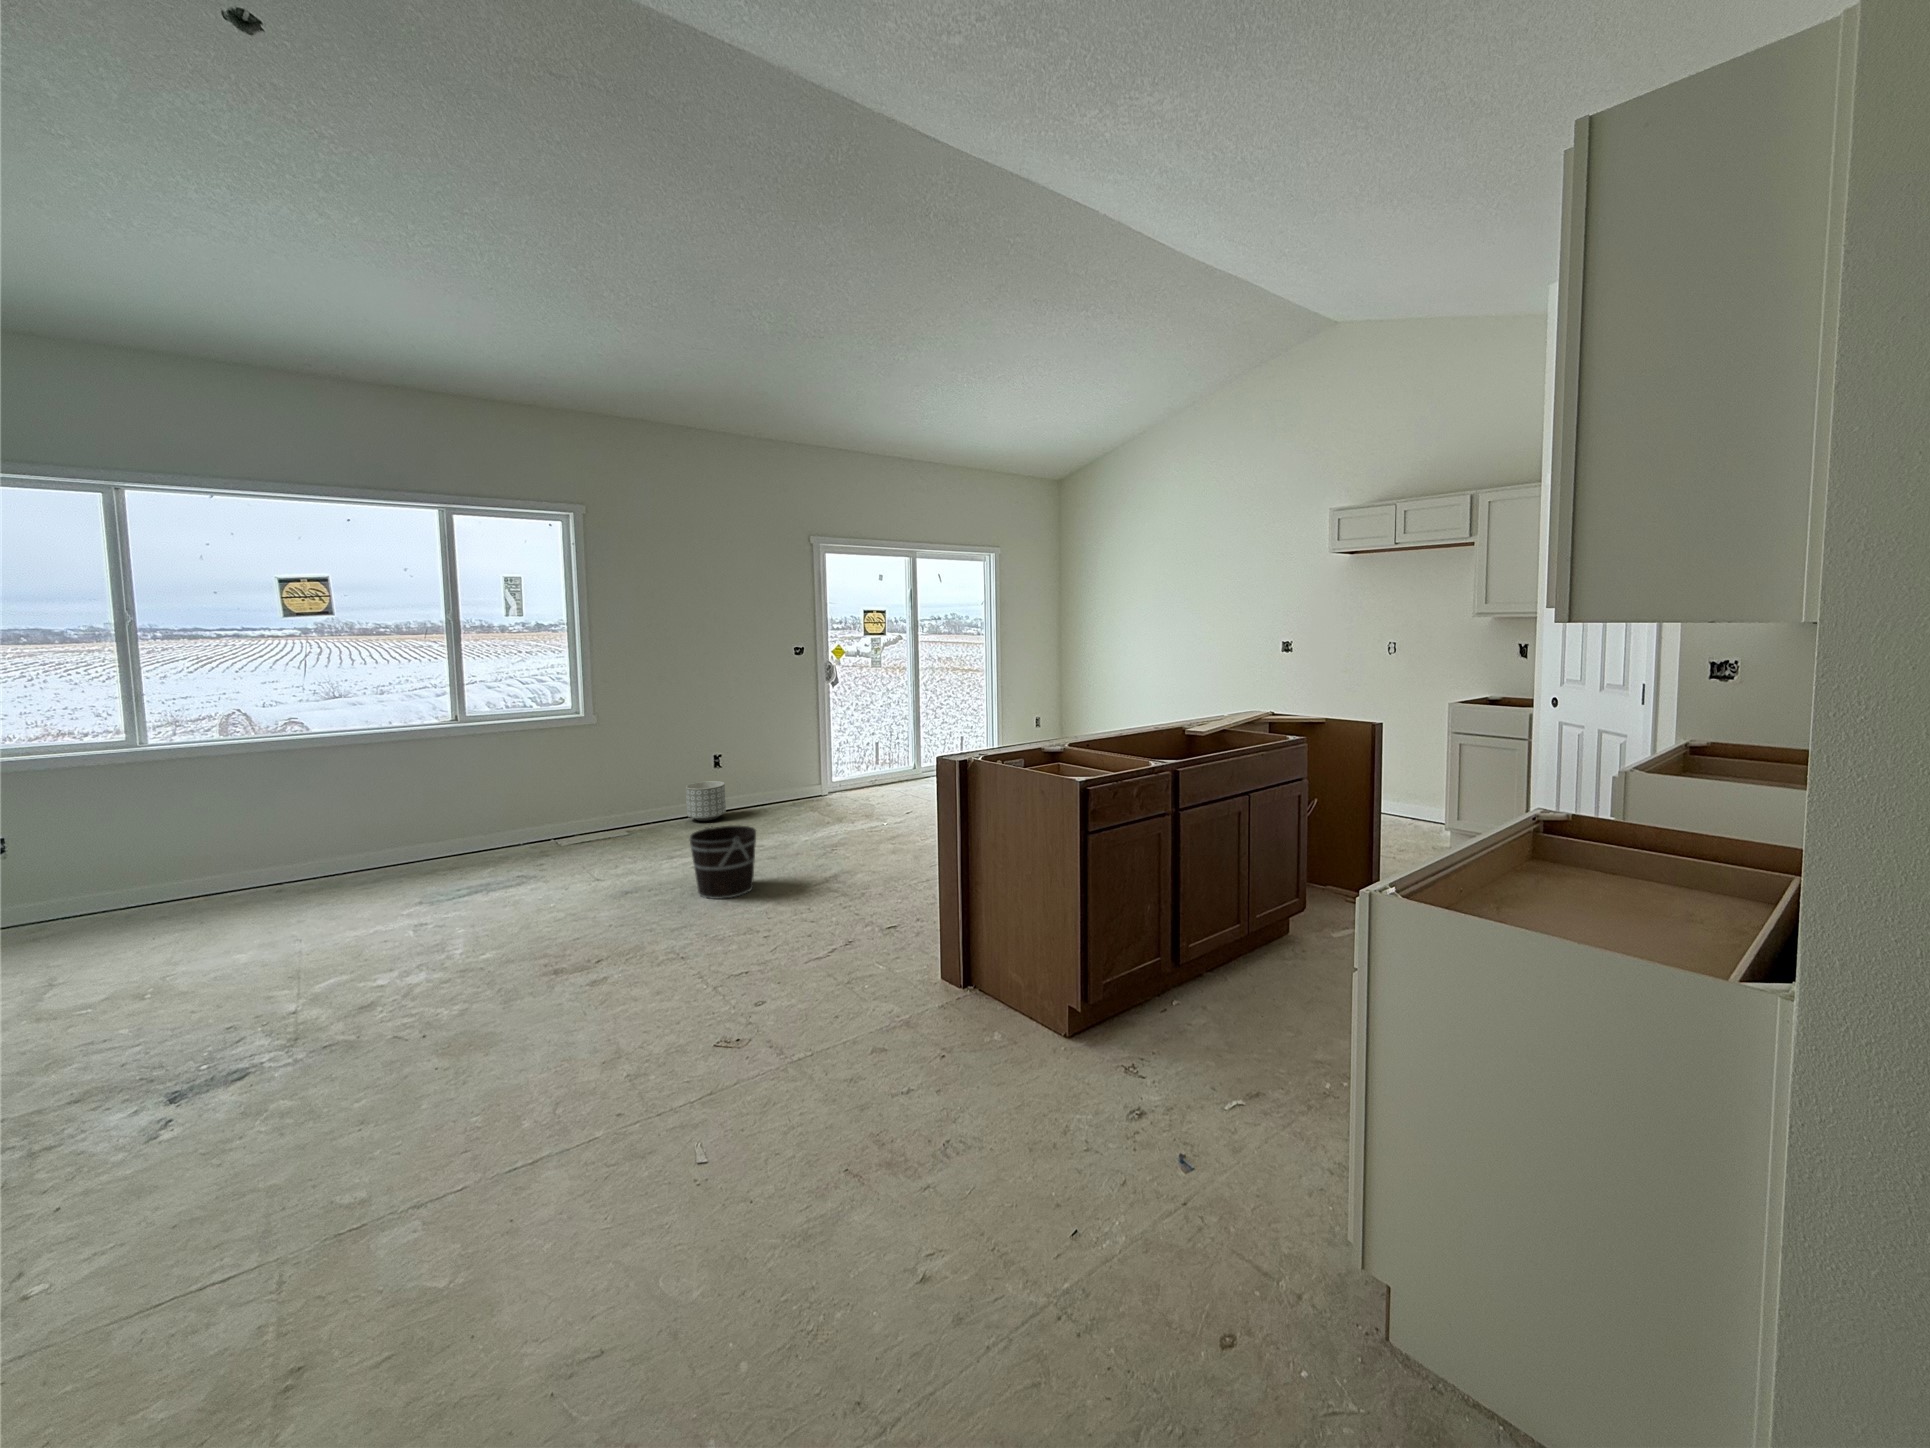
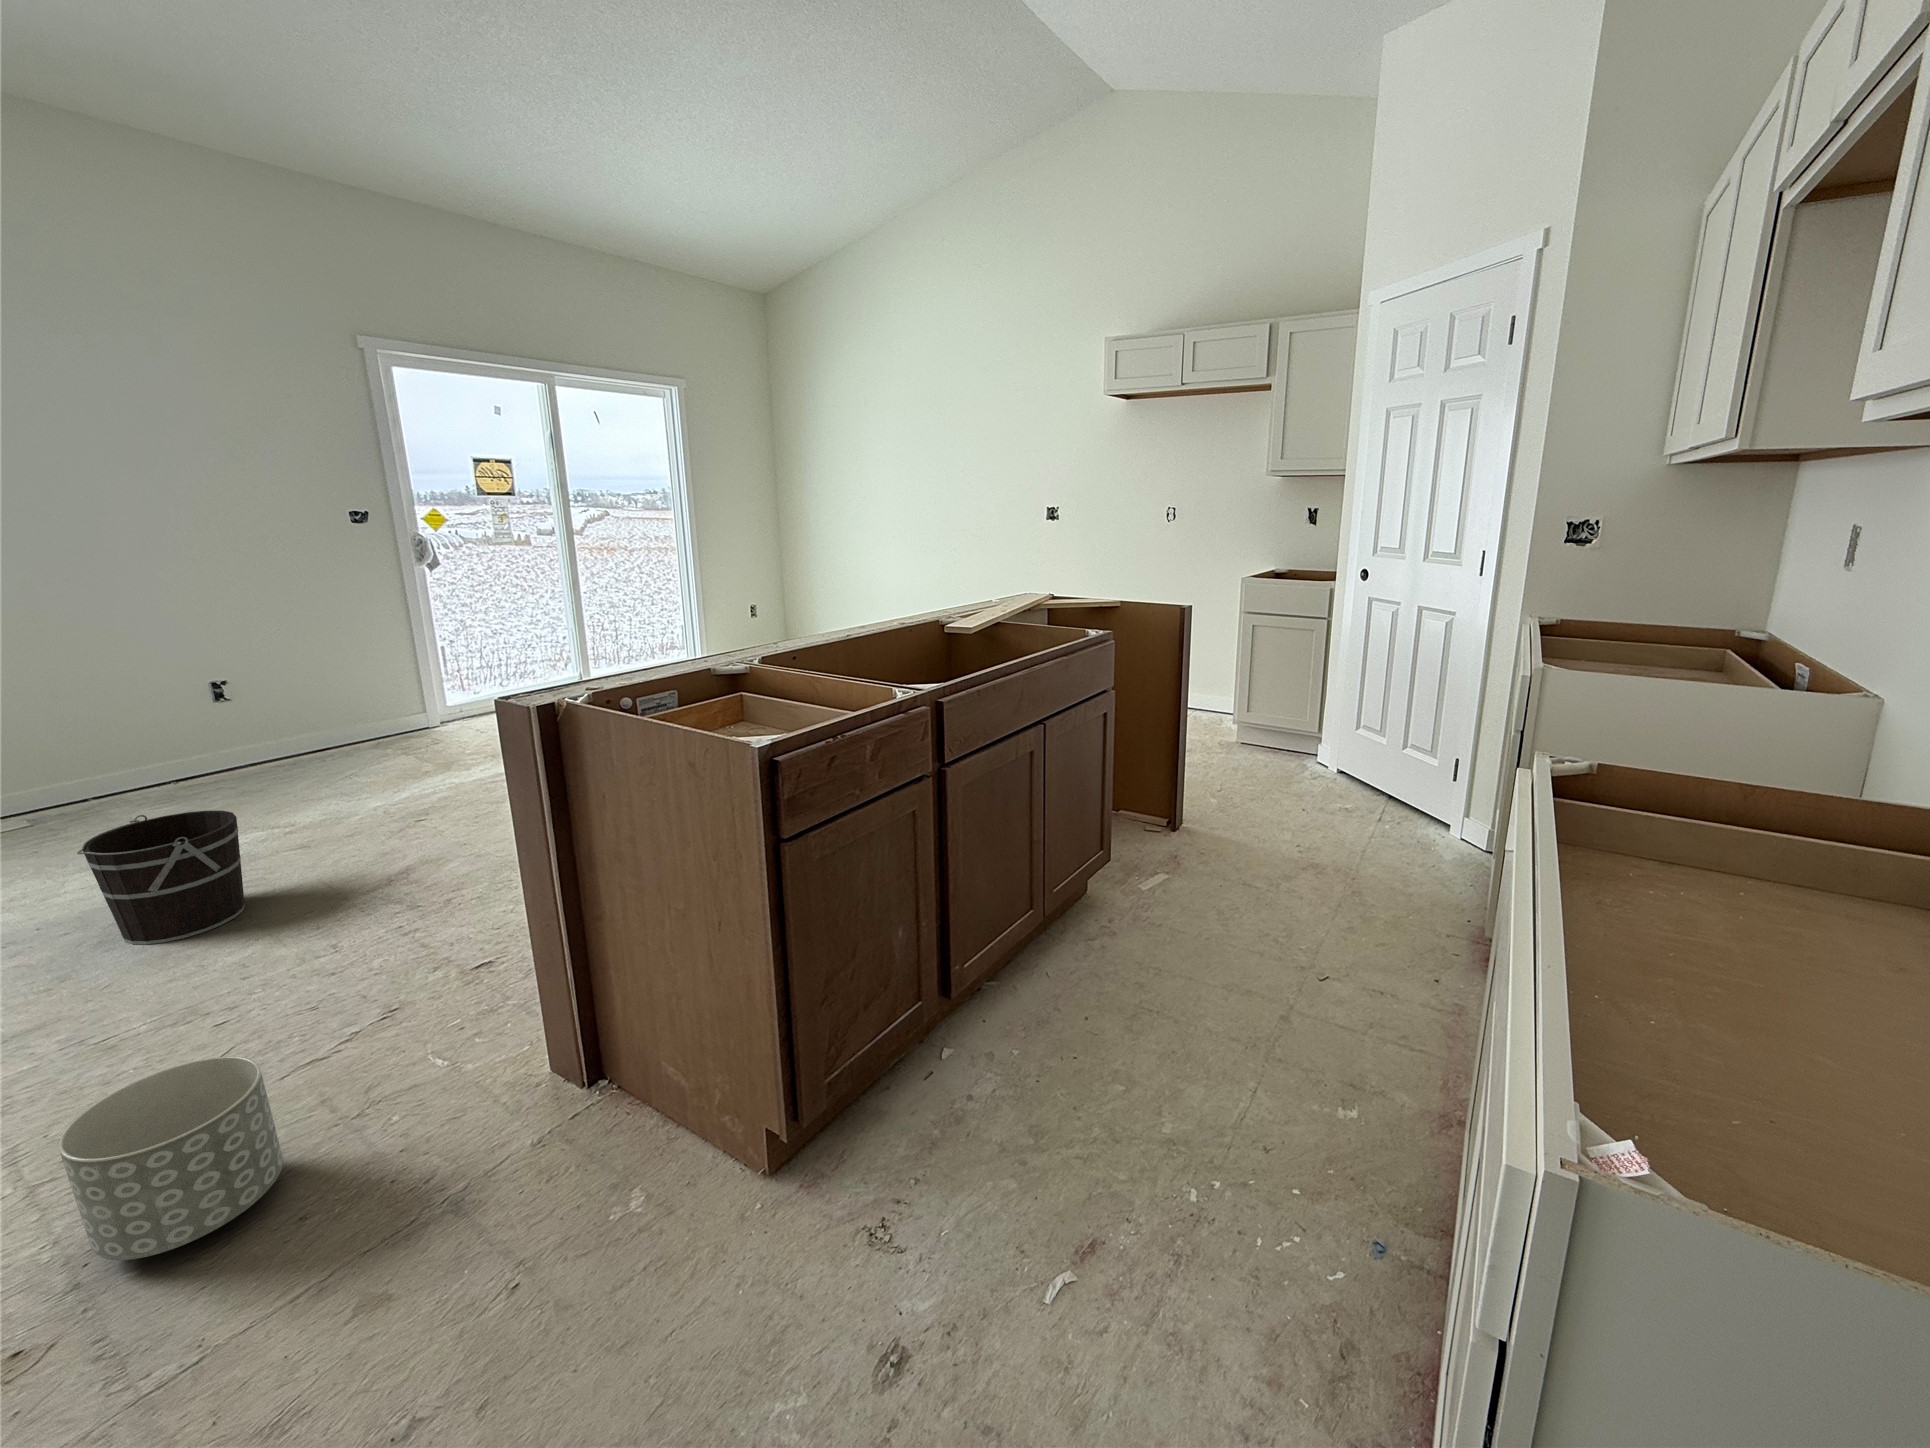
planter: present [686,781,726,821] -> present [59,1056,283,1260]

